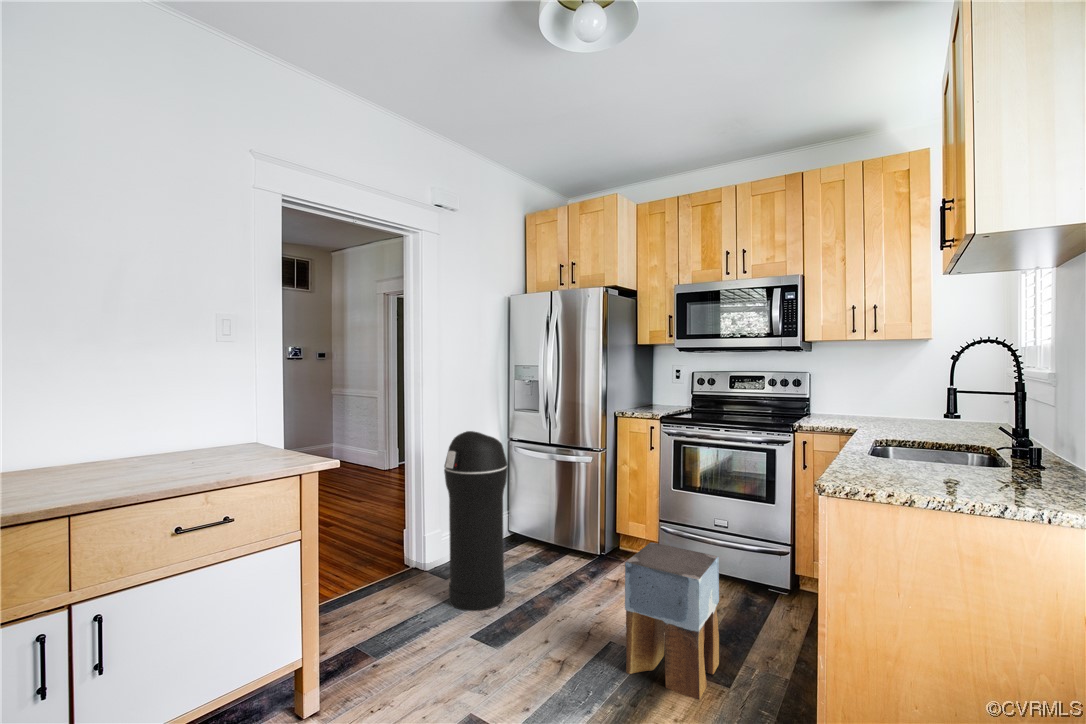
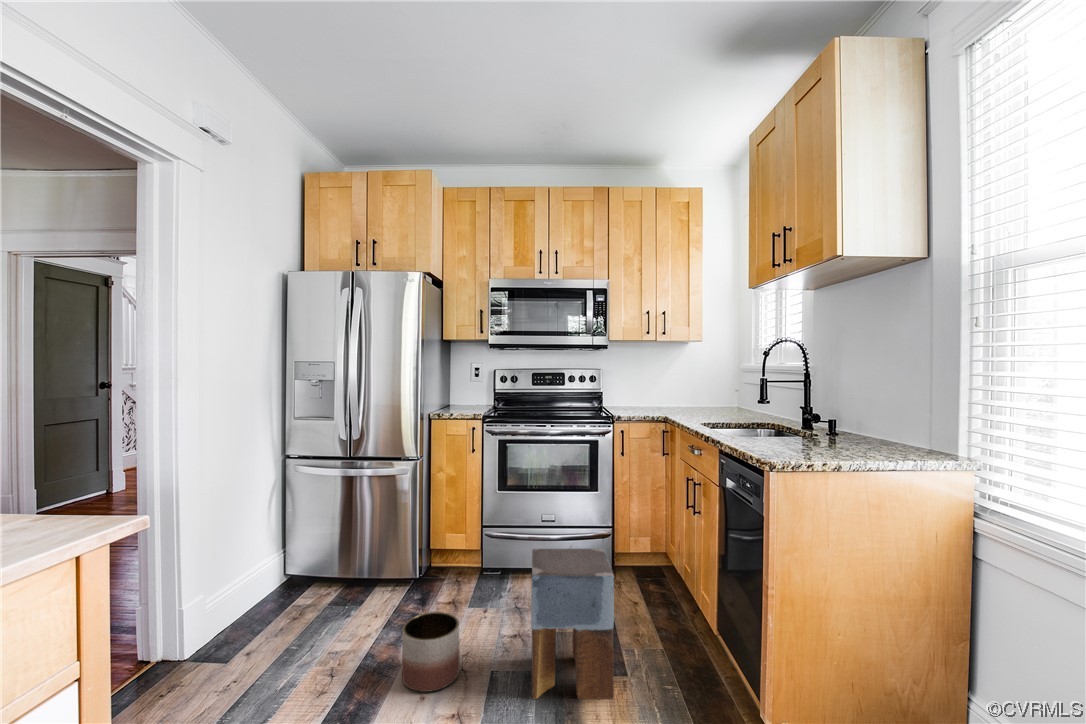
trash can: present [444,431,508,611] -> none [242,447,338,699]
planter: none [539,577,585,640] -> present [402,612,460,692]

